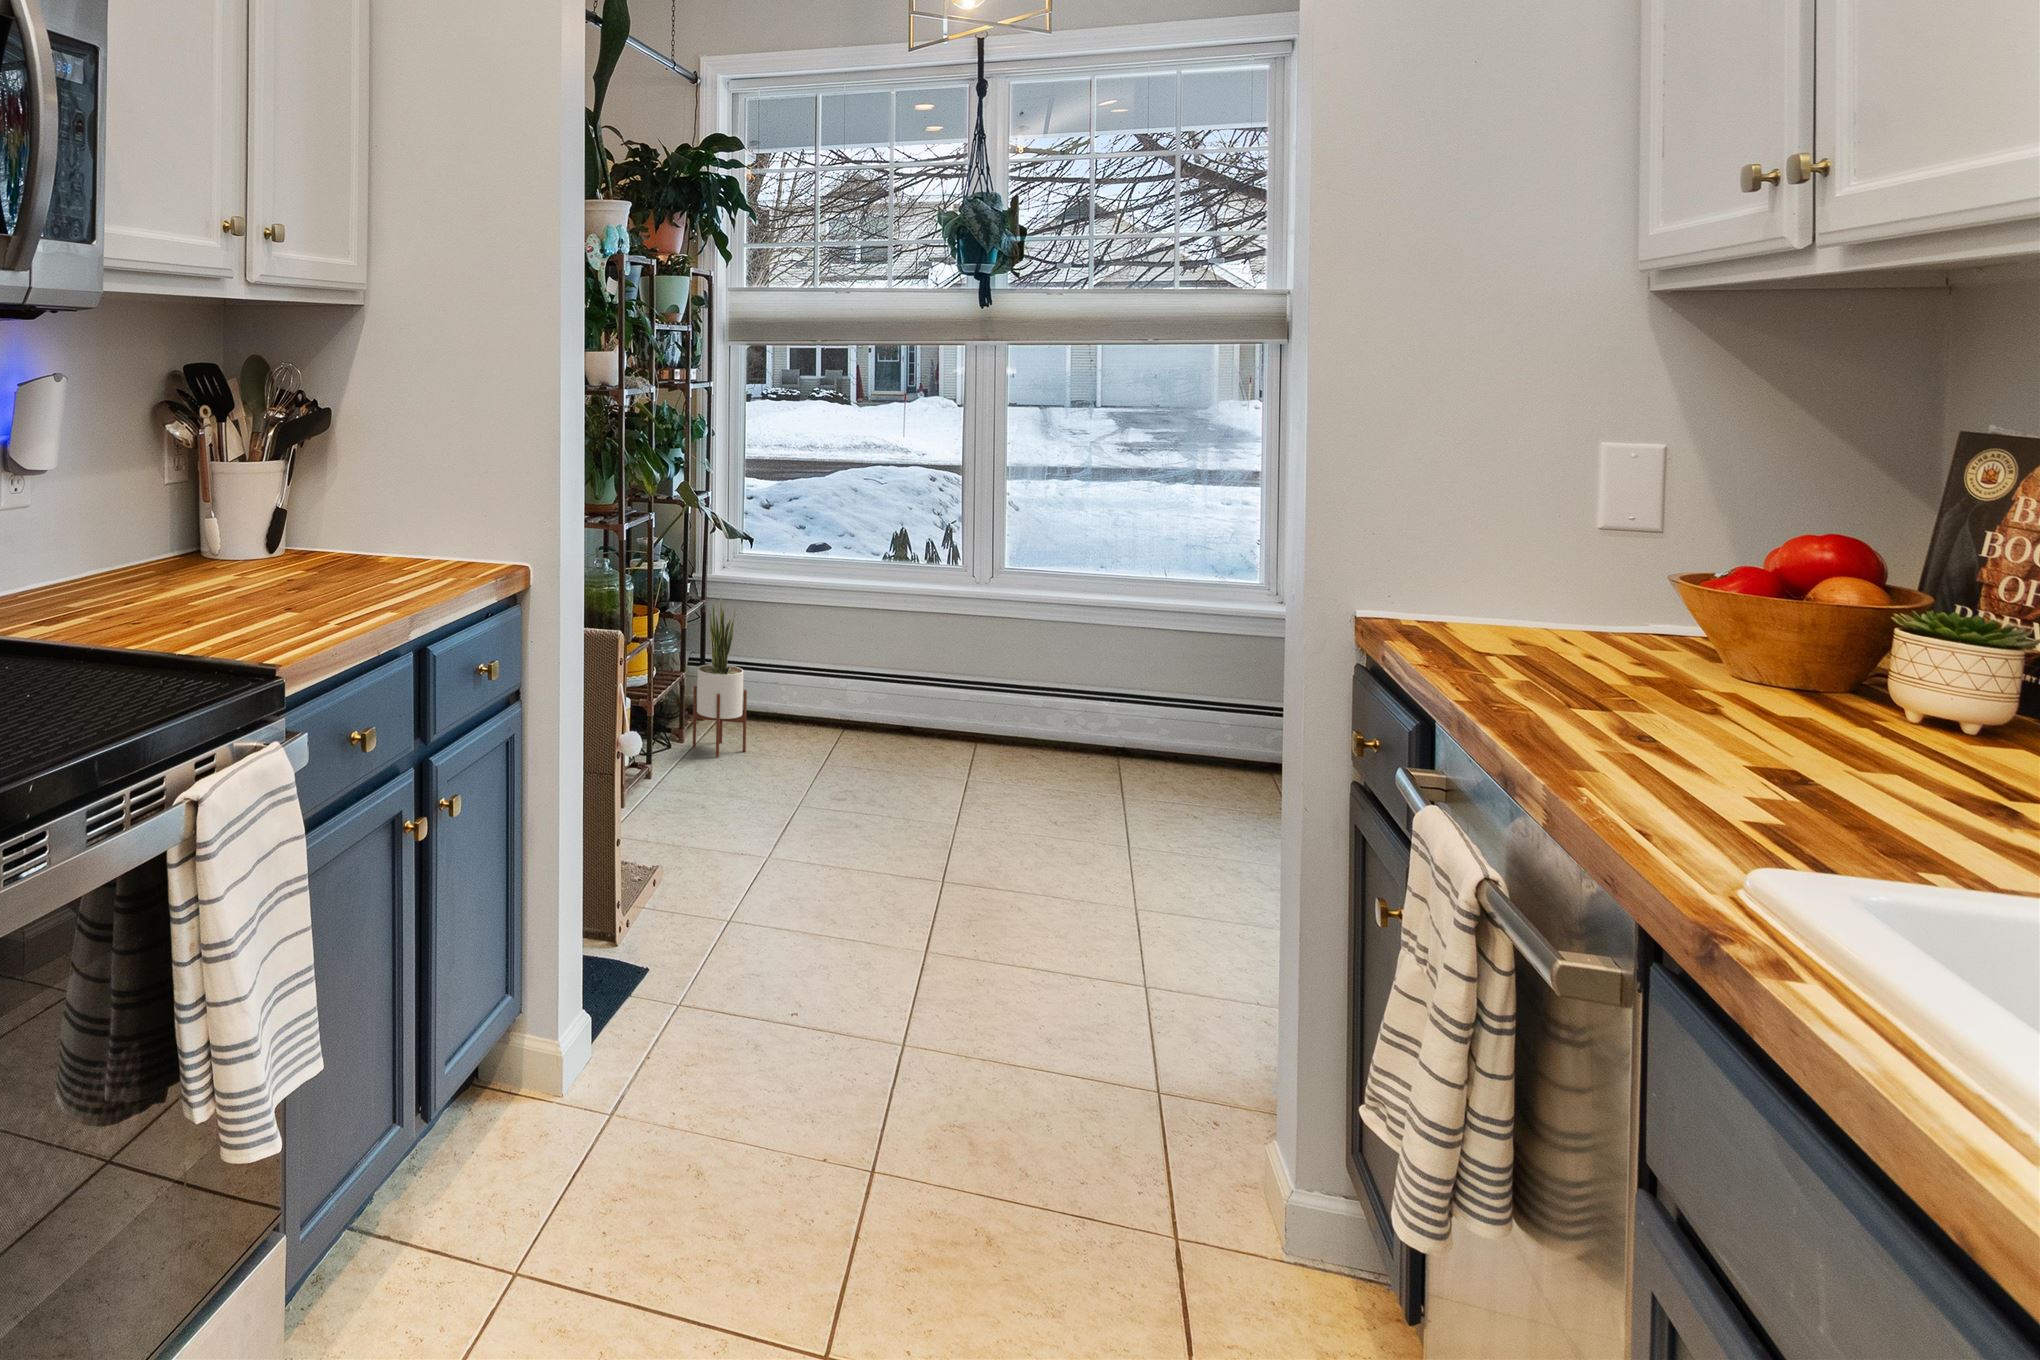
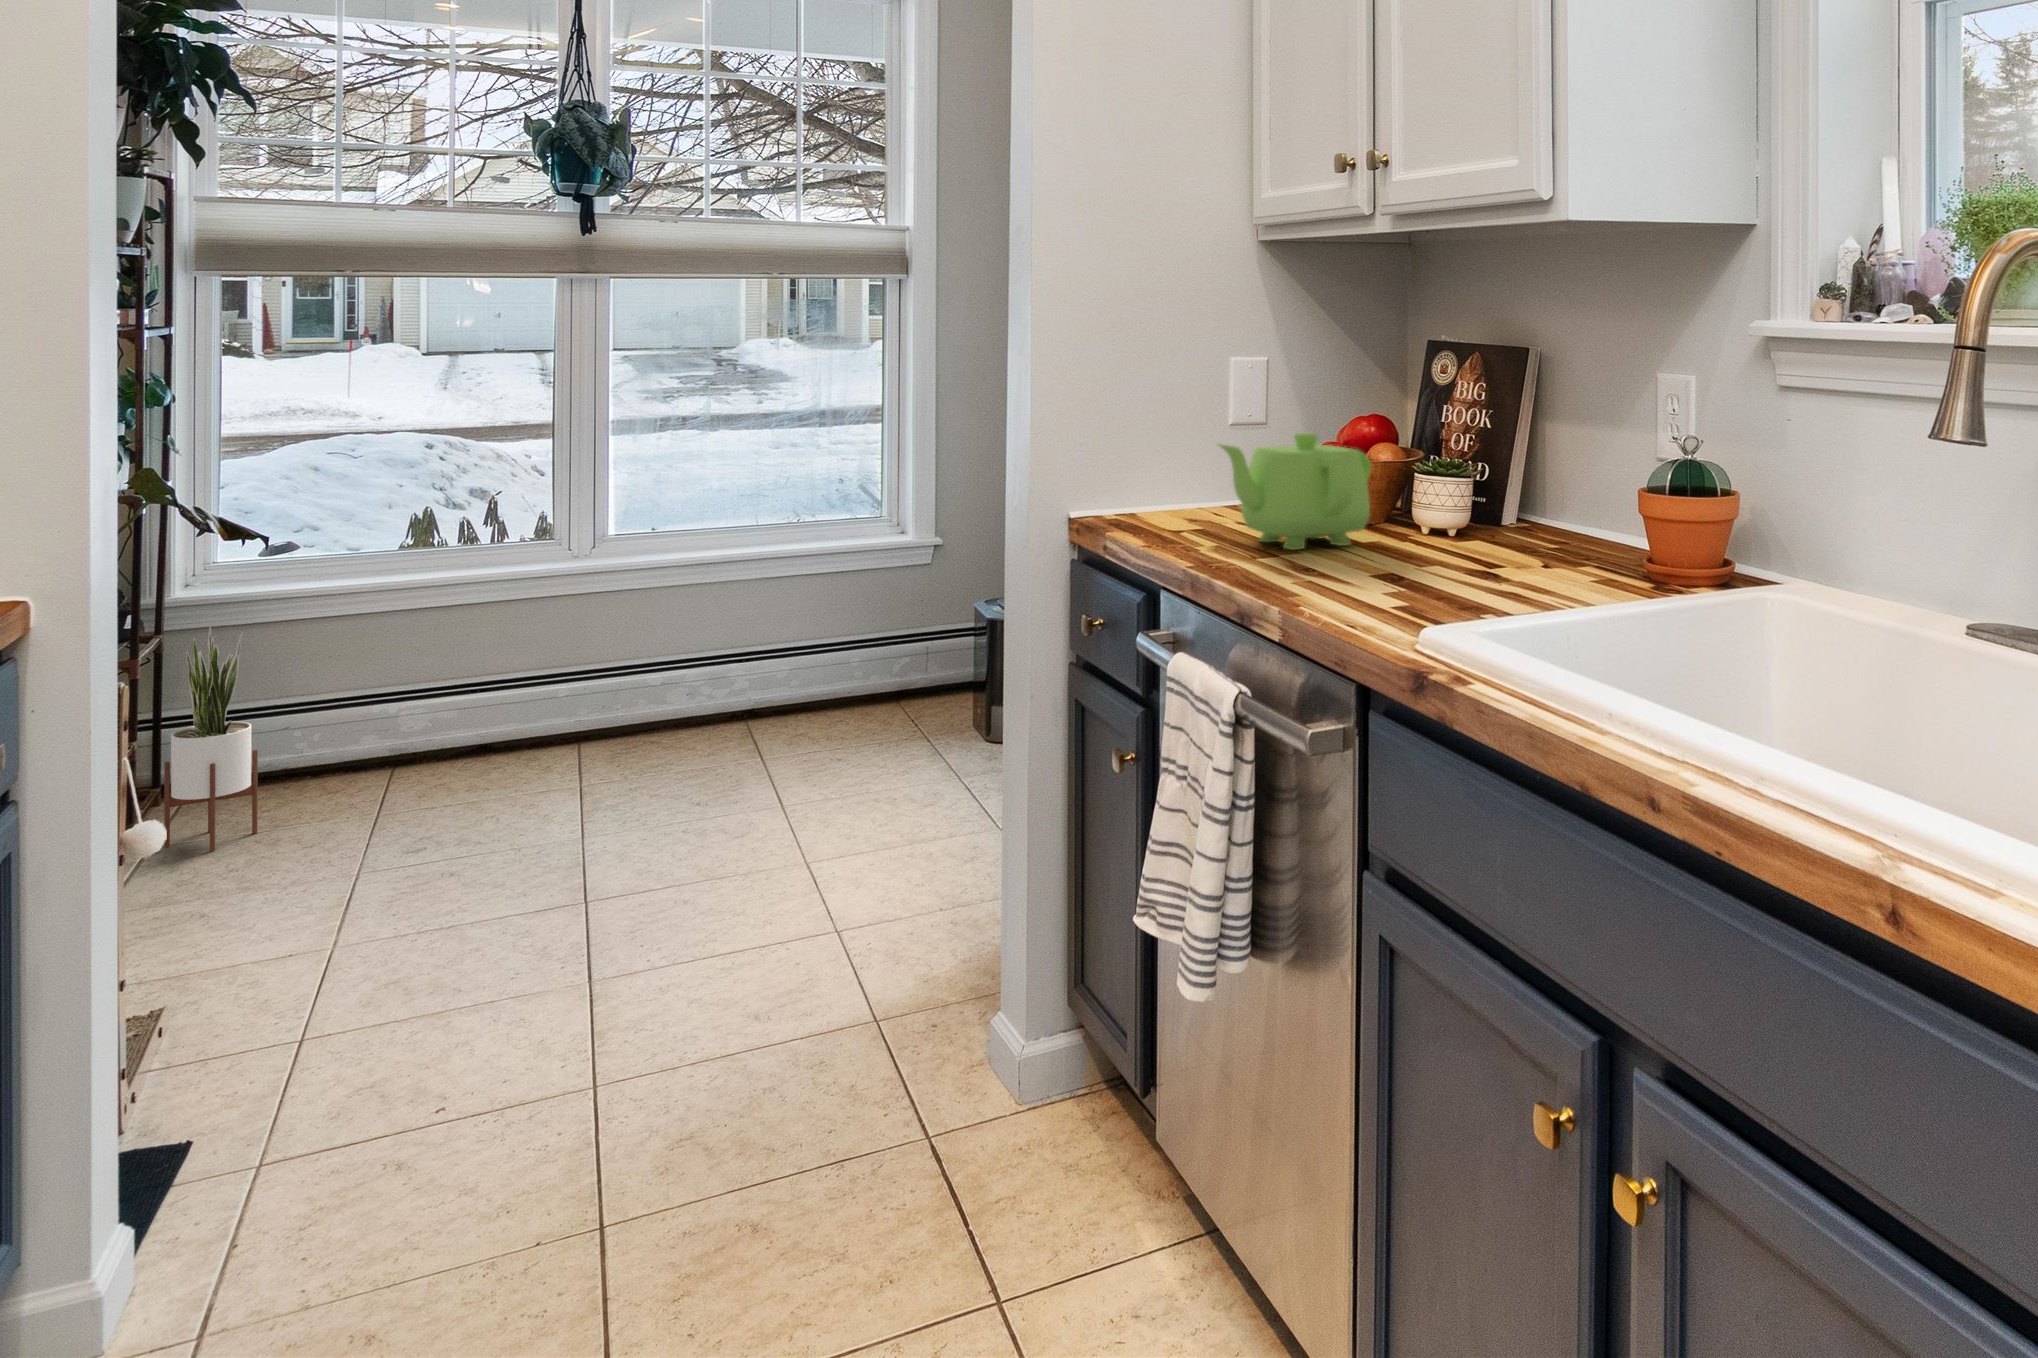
teapot: none [1517,550,1798,713] -> present [1220,433,1371,550]

